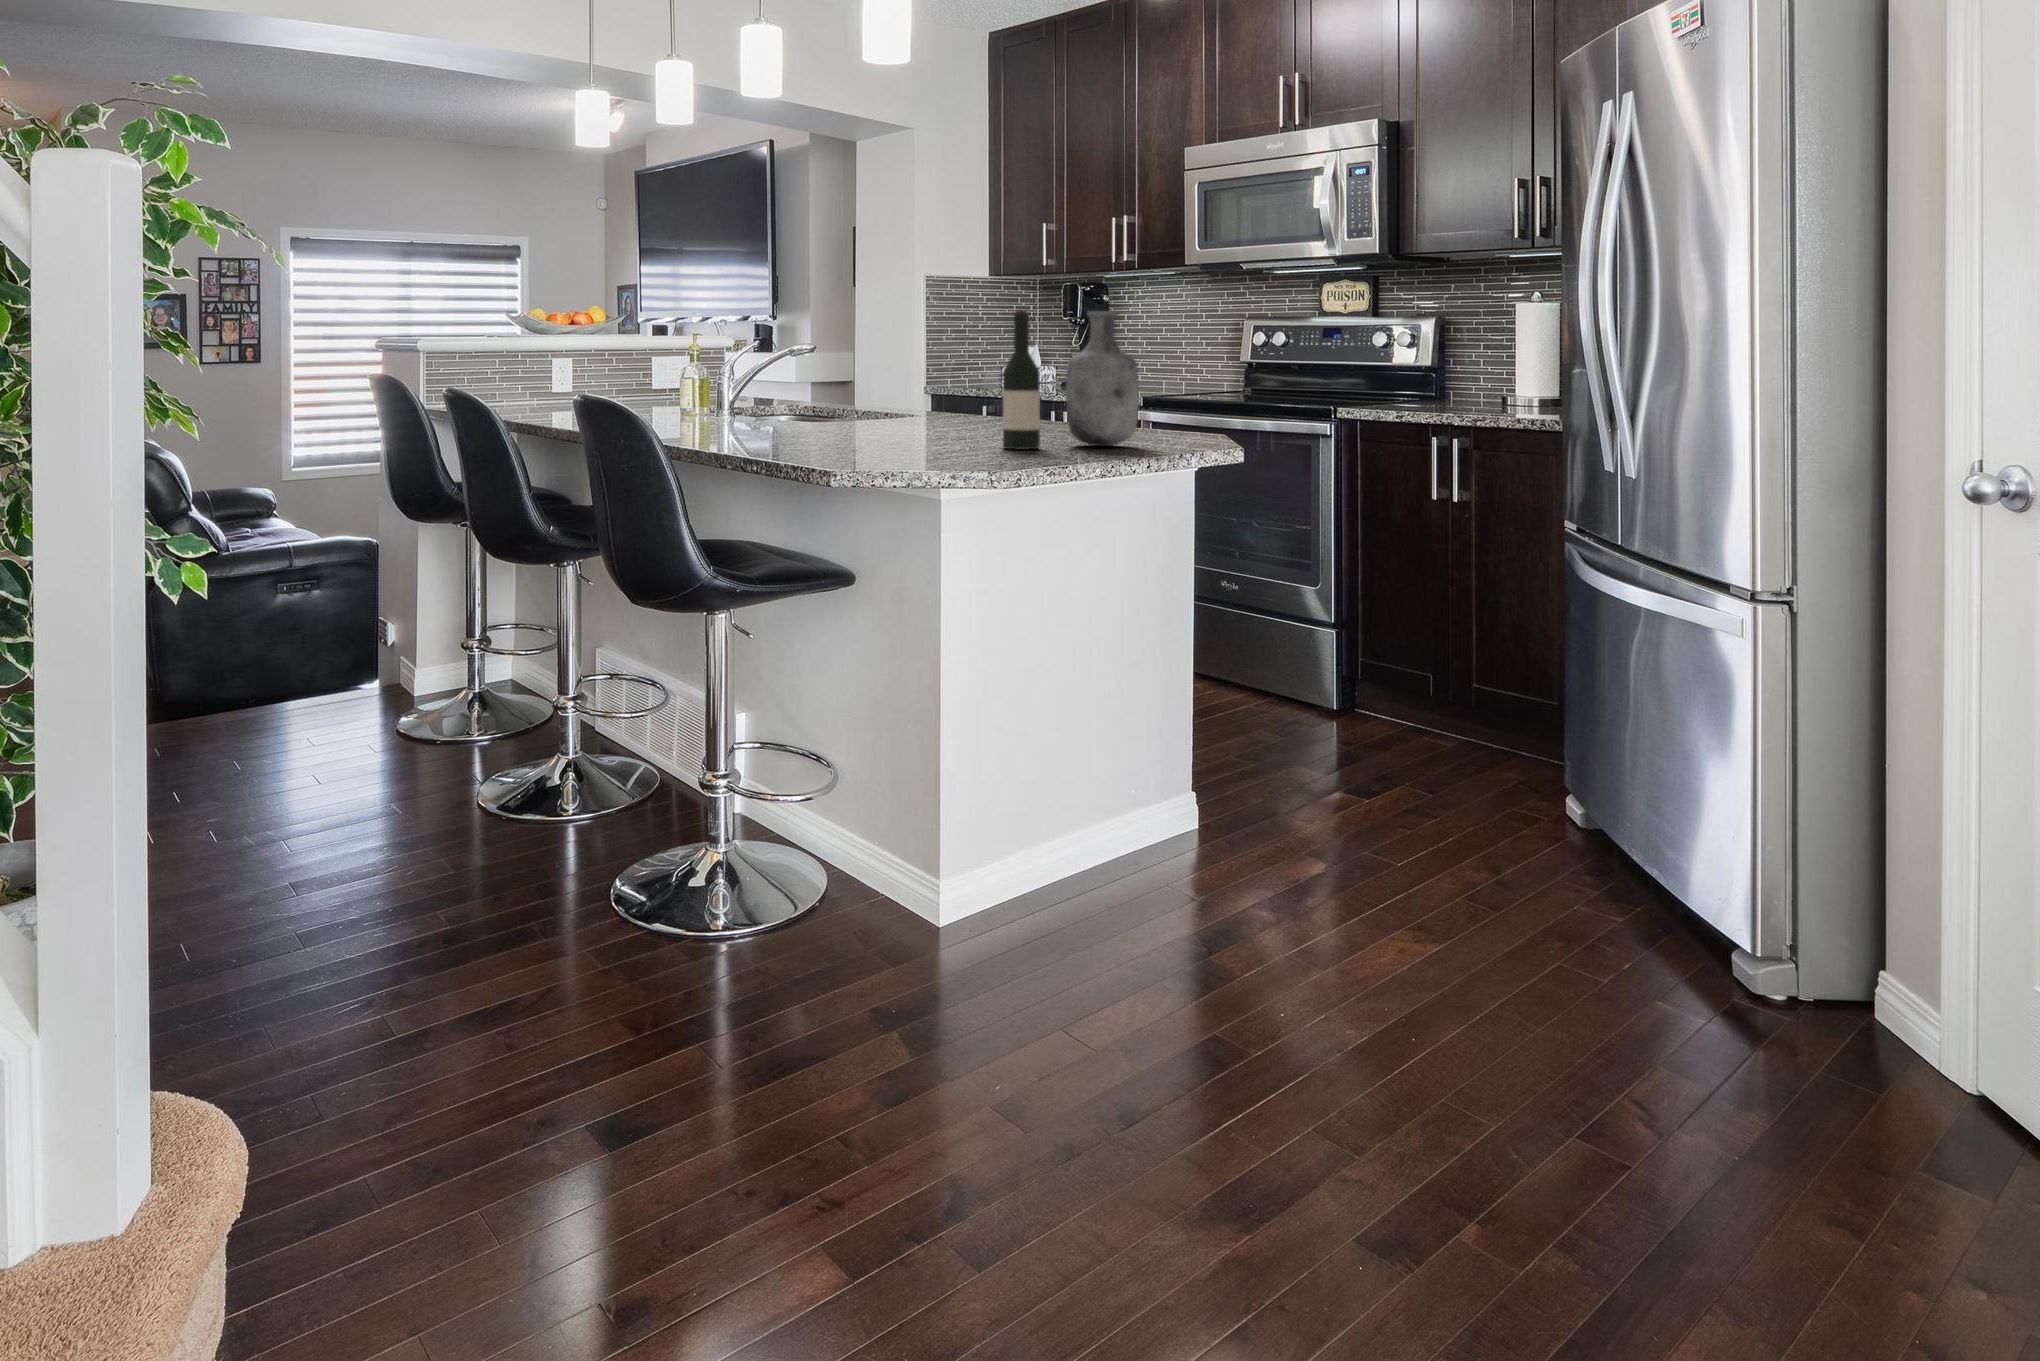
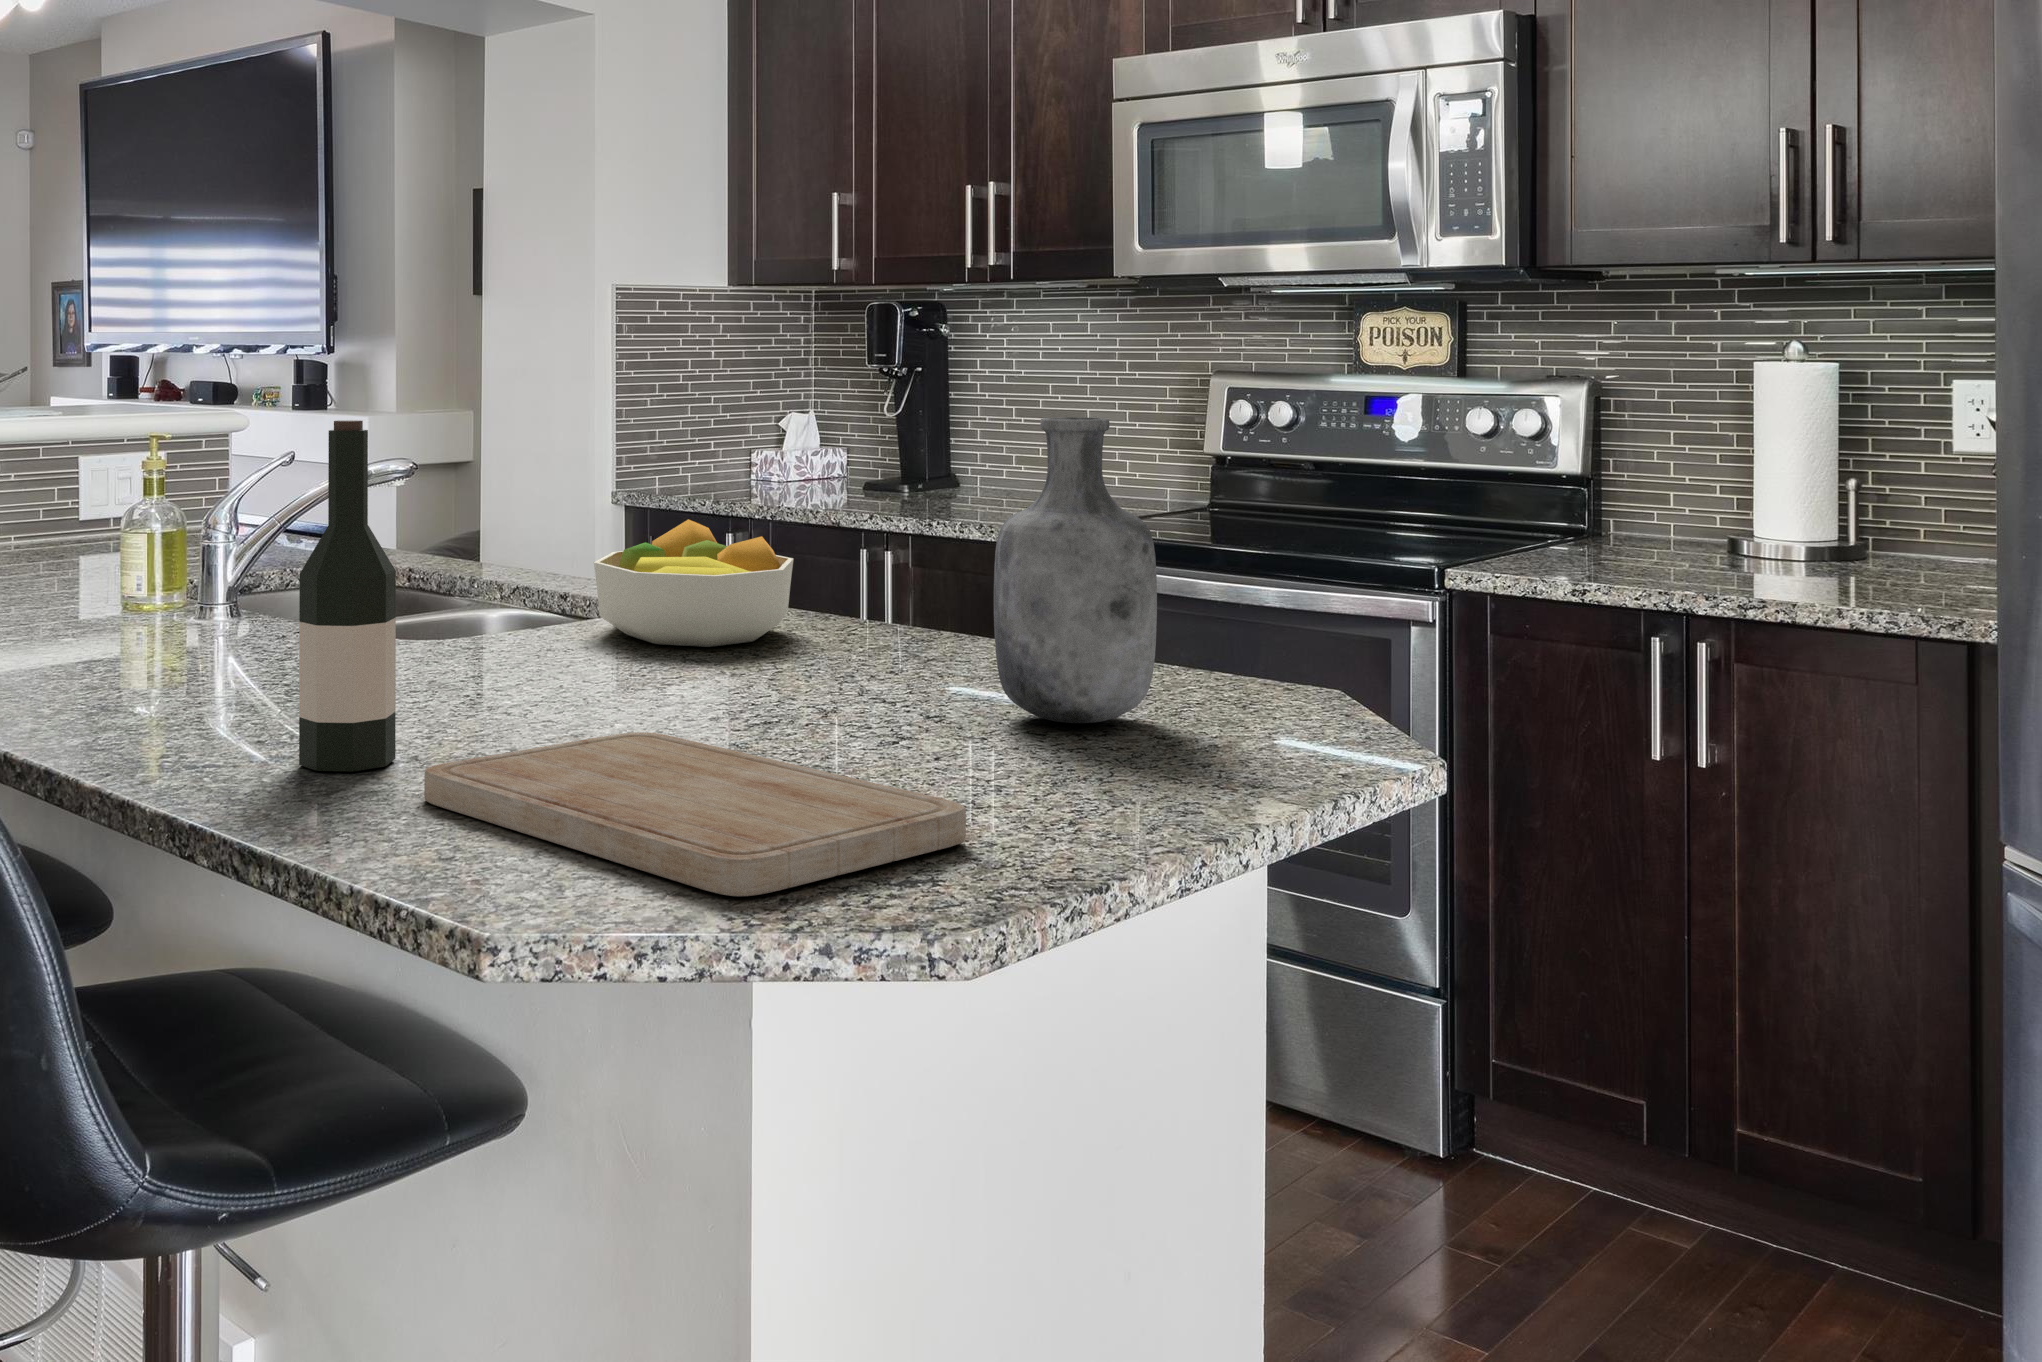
wine bottle: present [1003,310,1040,450] -> present [299,420,396,771]
fruit bowl: none [898,376,994,430] -> present [594,519,794,647]
cutting board: none [815,438,1025,469] -> present [424,732,966,896]

